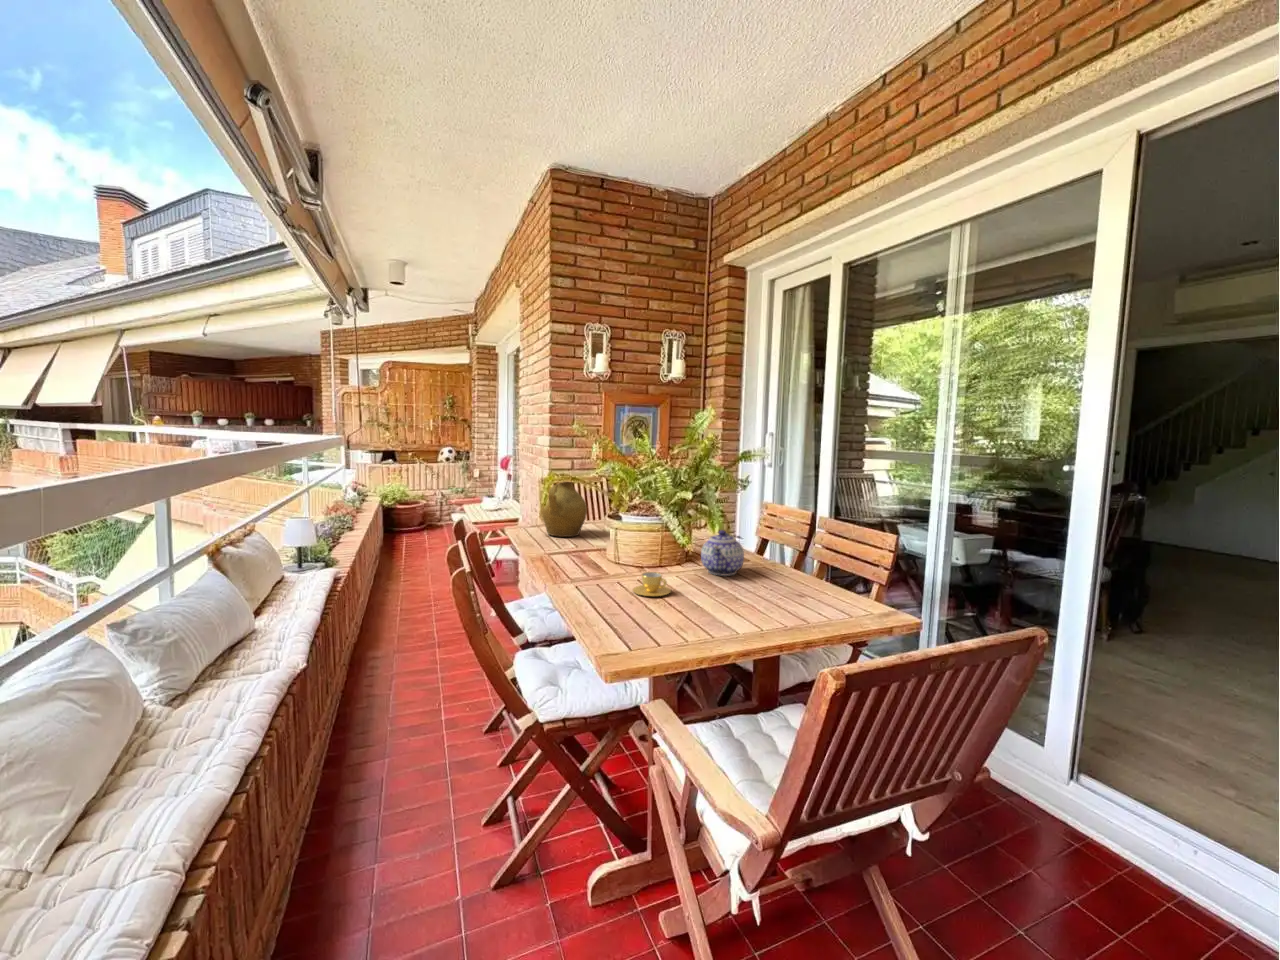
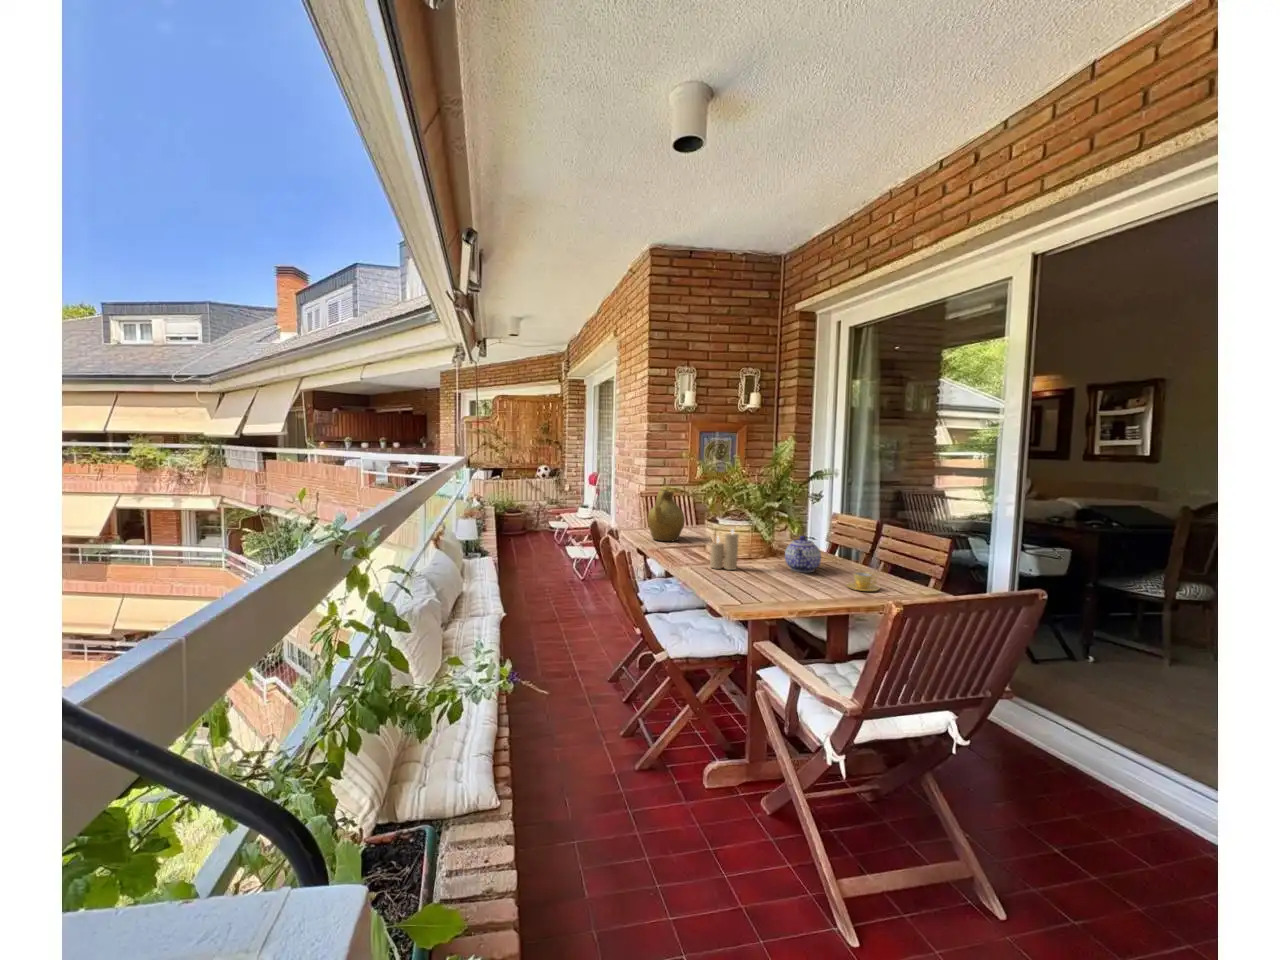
candle: none [608,522,644,575] -> present [710,530,739,570]
cup: present [633,572,671,596] -> present [846,572,879,591]

